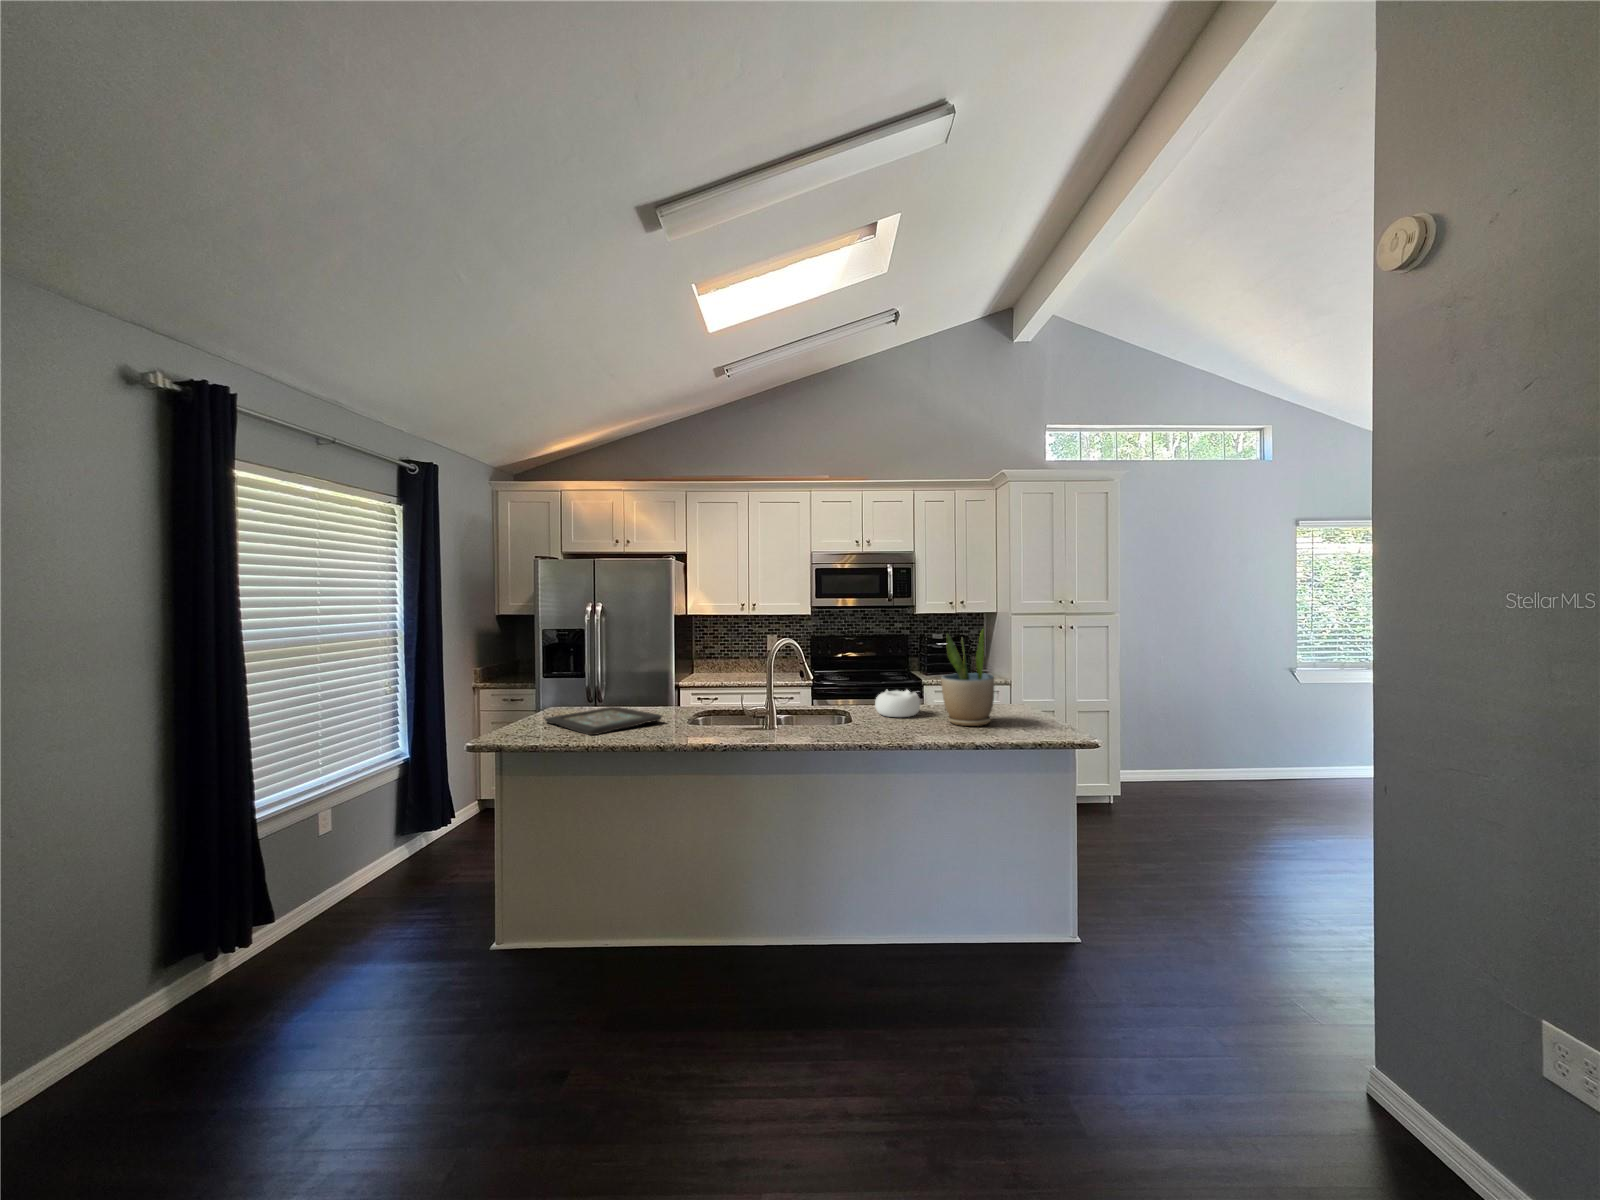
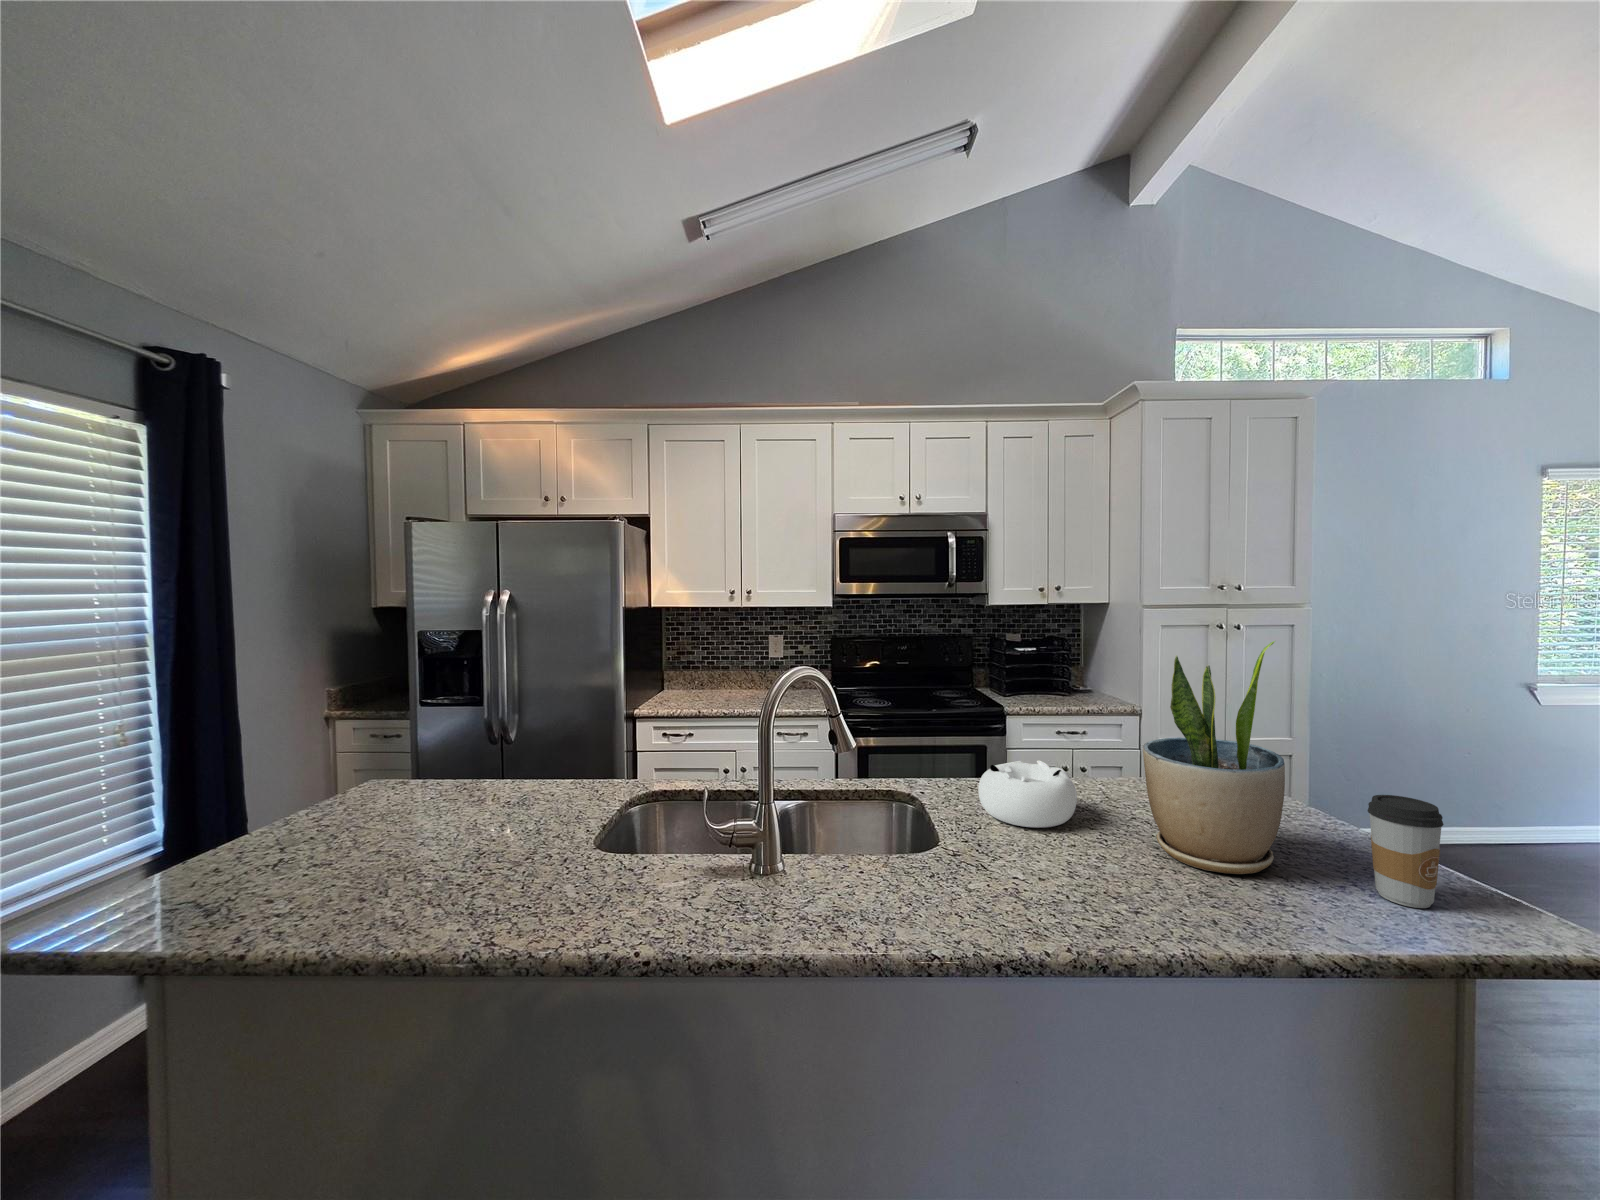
coffee cup: none [1019,690,1042,732] -> present [1368,795,1444,908]
decorative tray: present [545,707,662,735] -> none [285,788,536,905]

